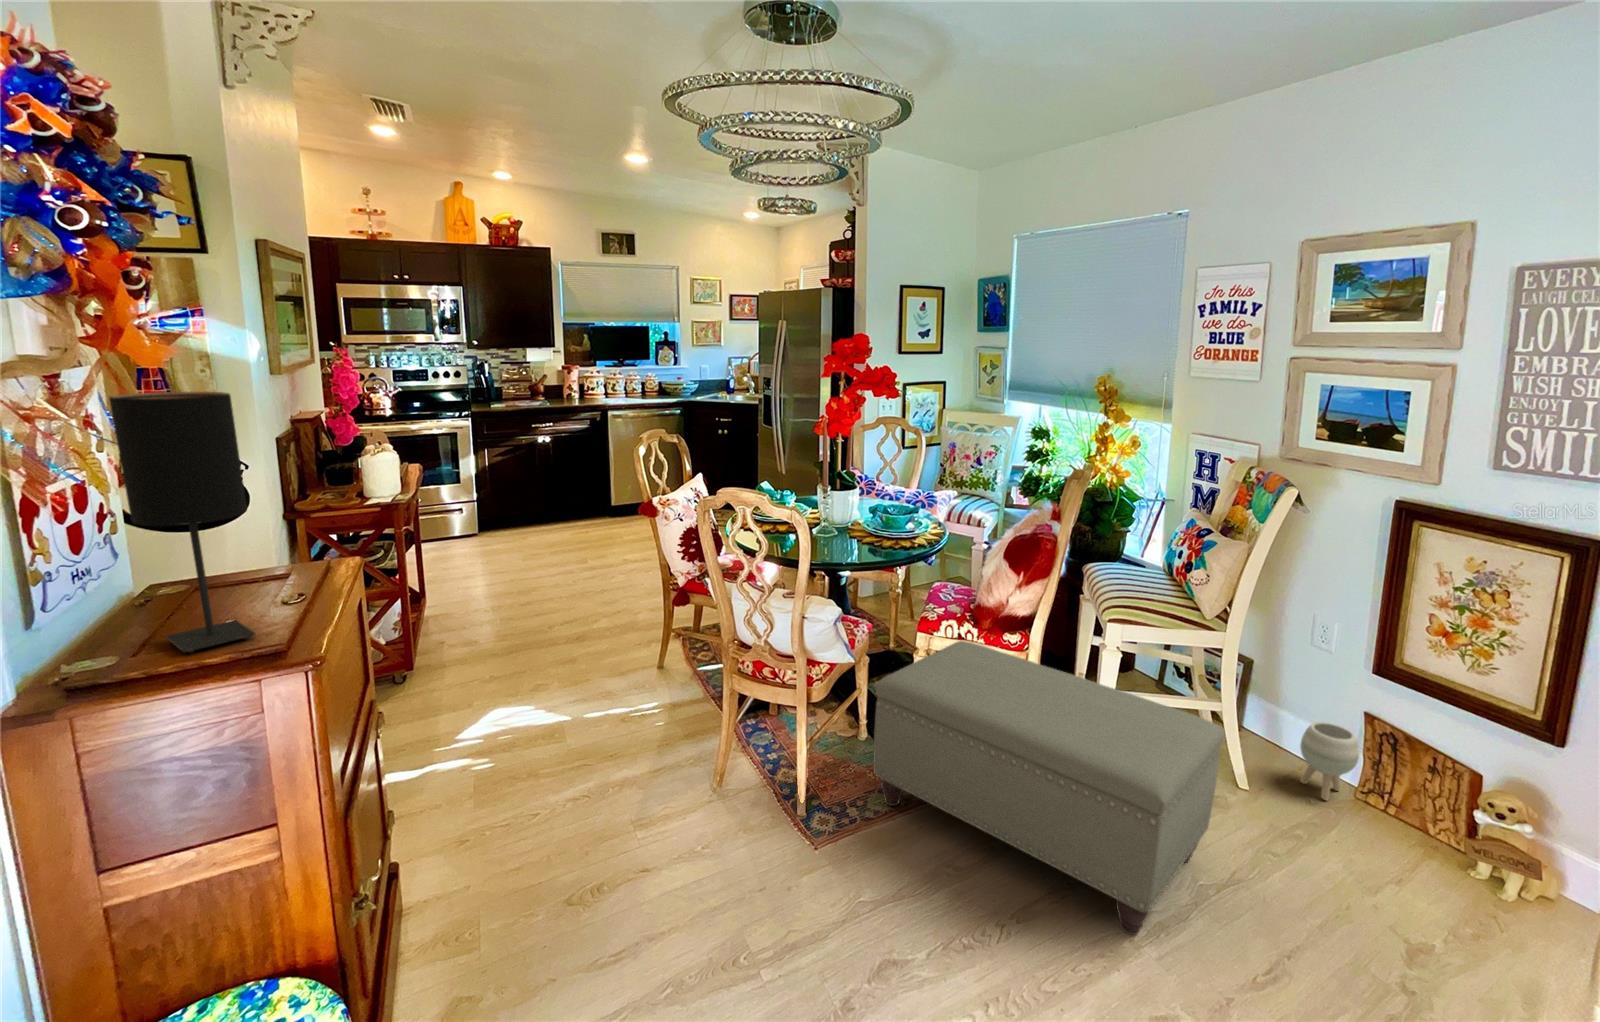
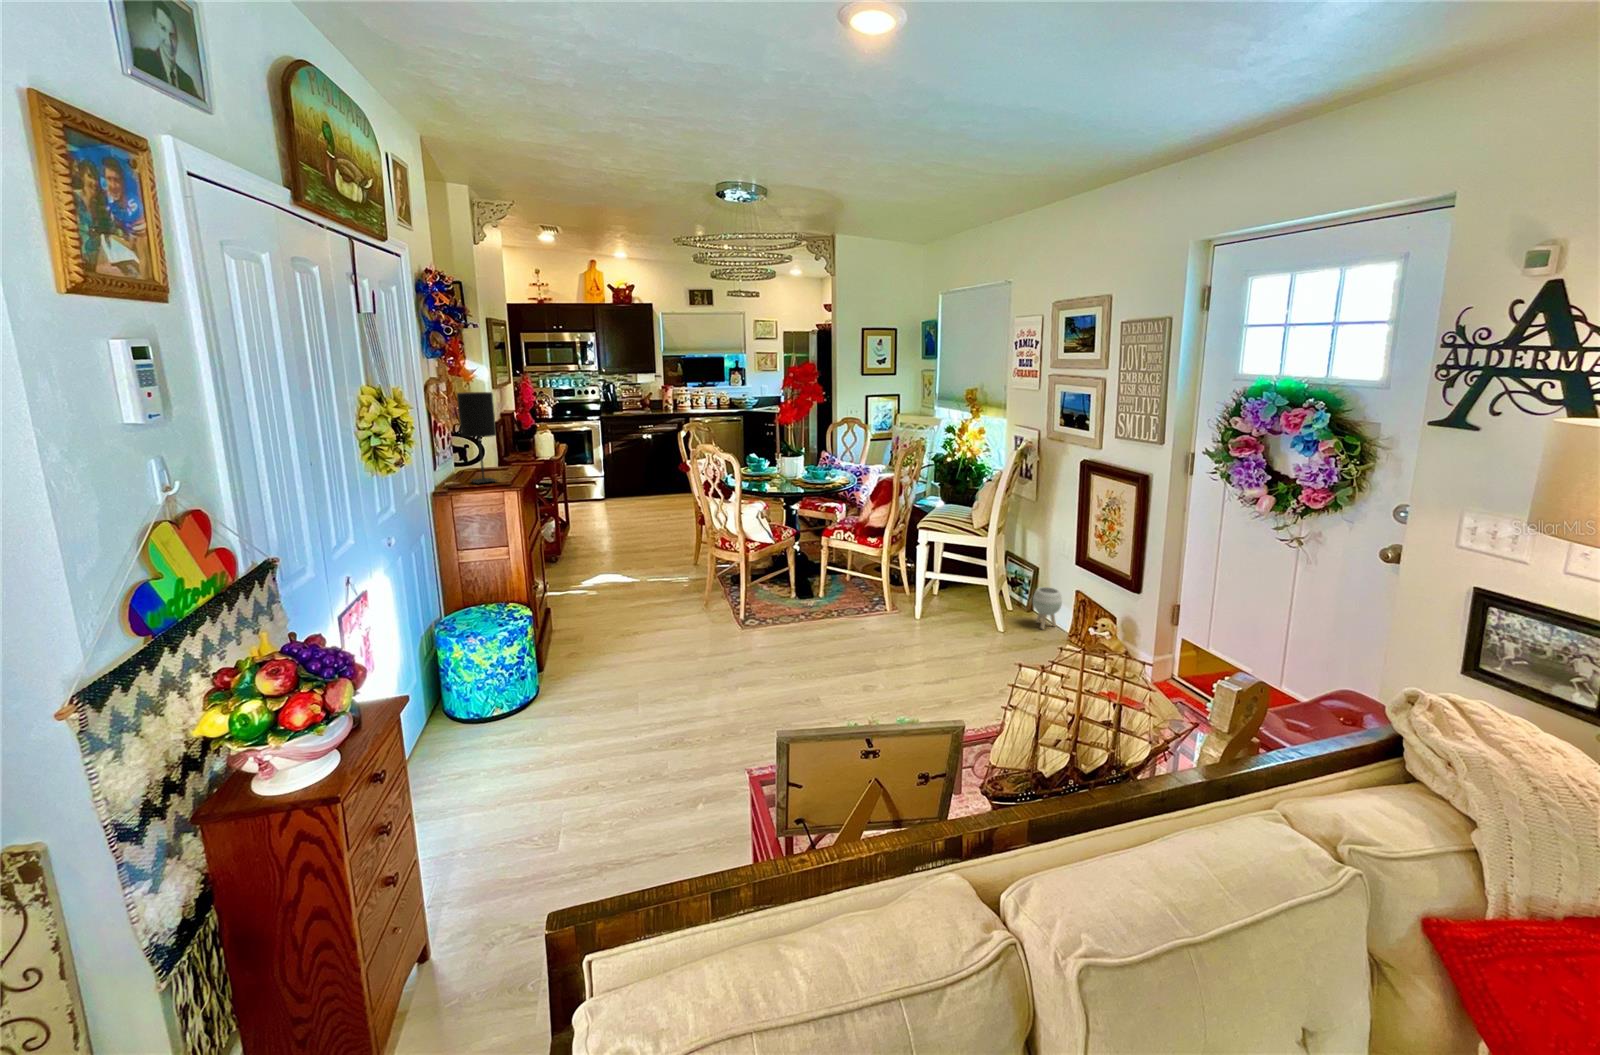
ottoman: present [873,641,1225,935] -> none [786,538,955,664]

